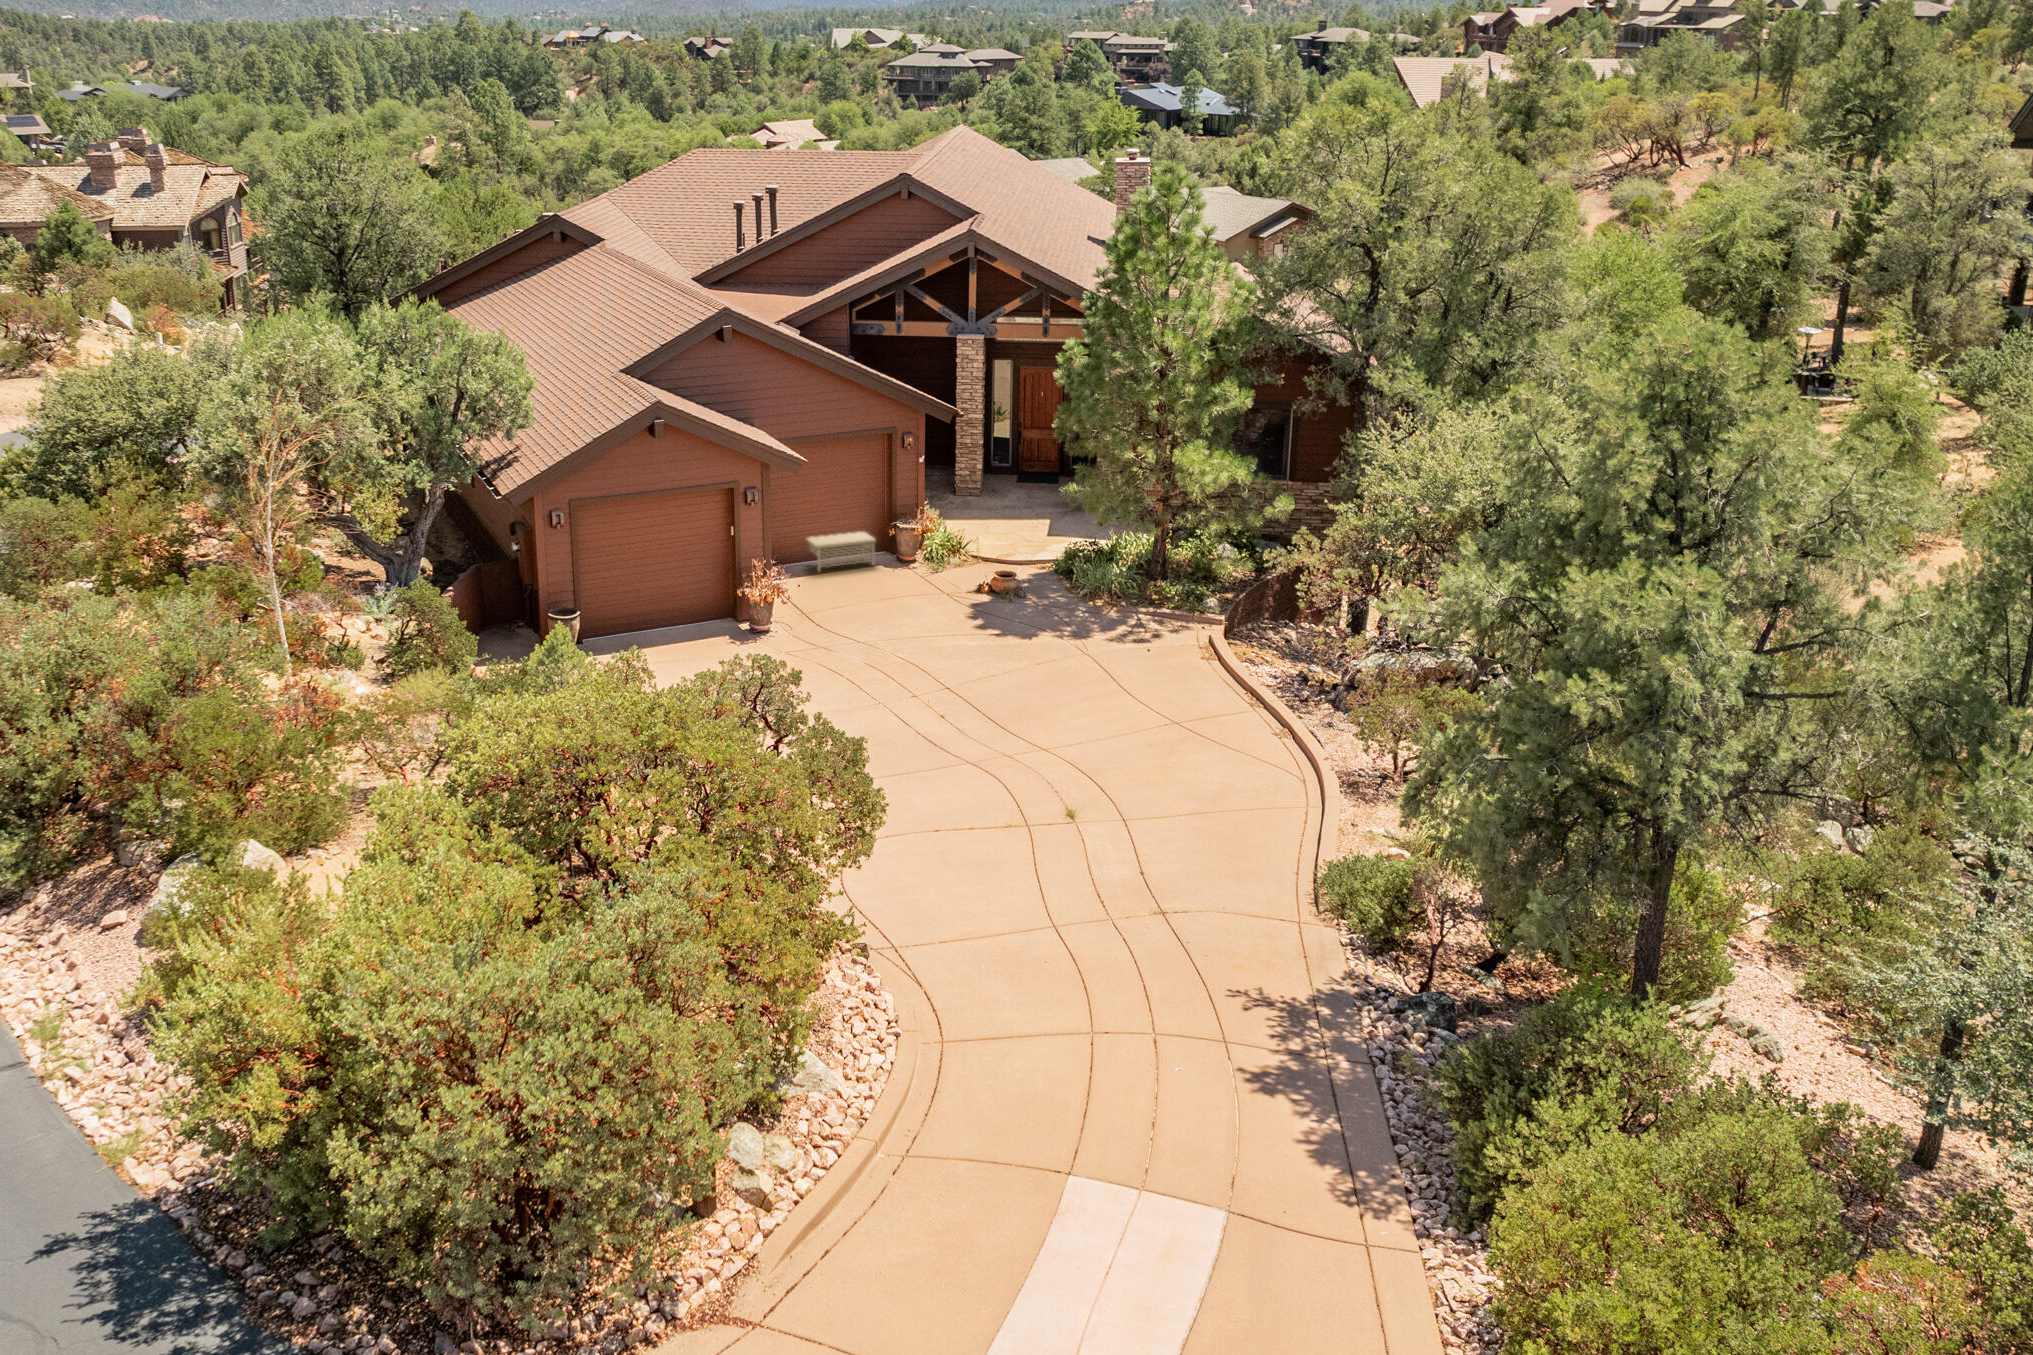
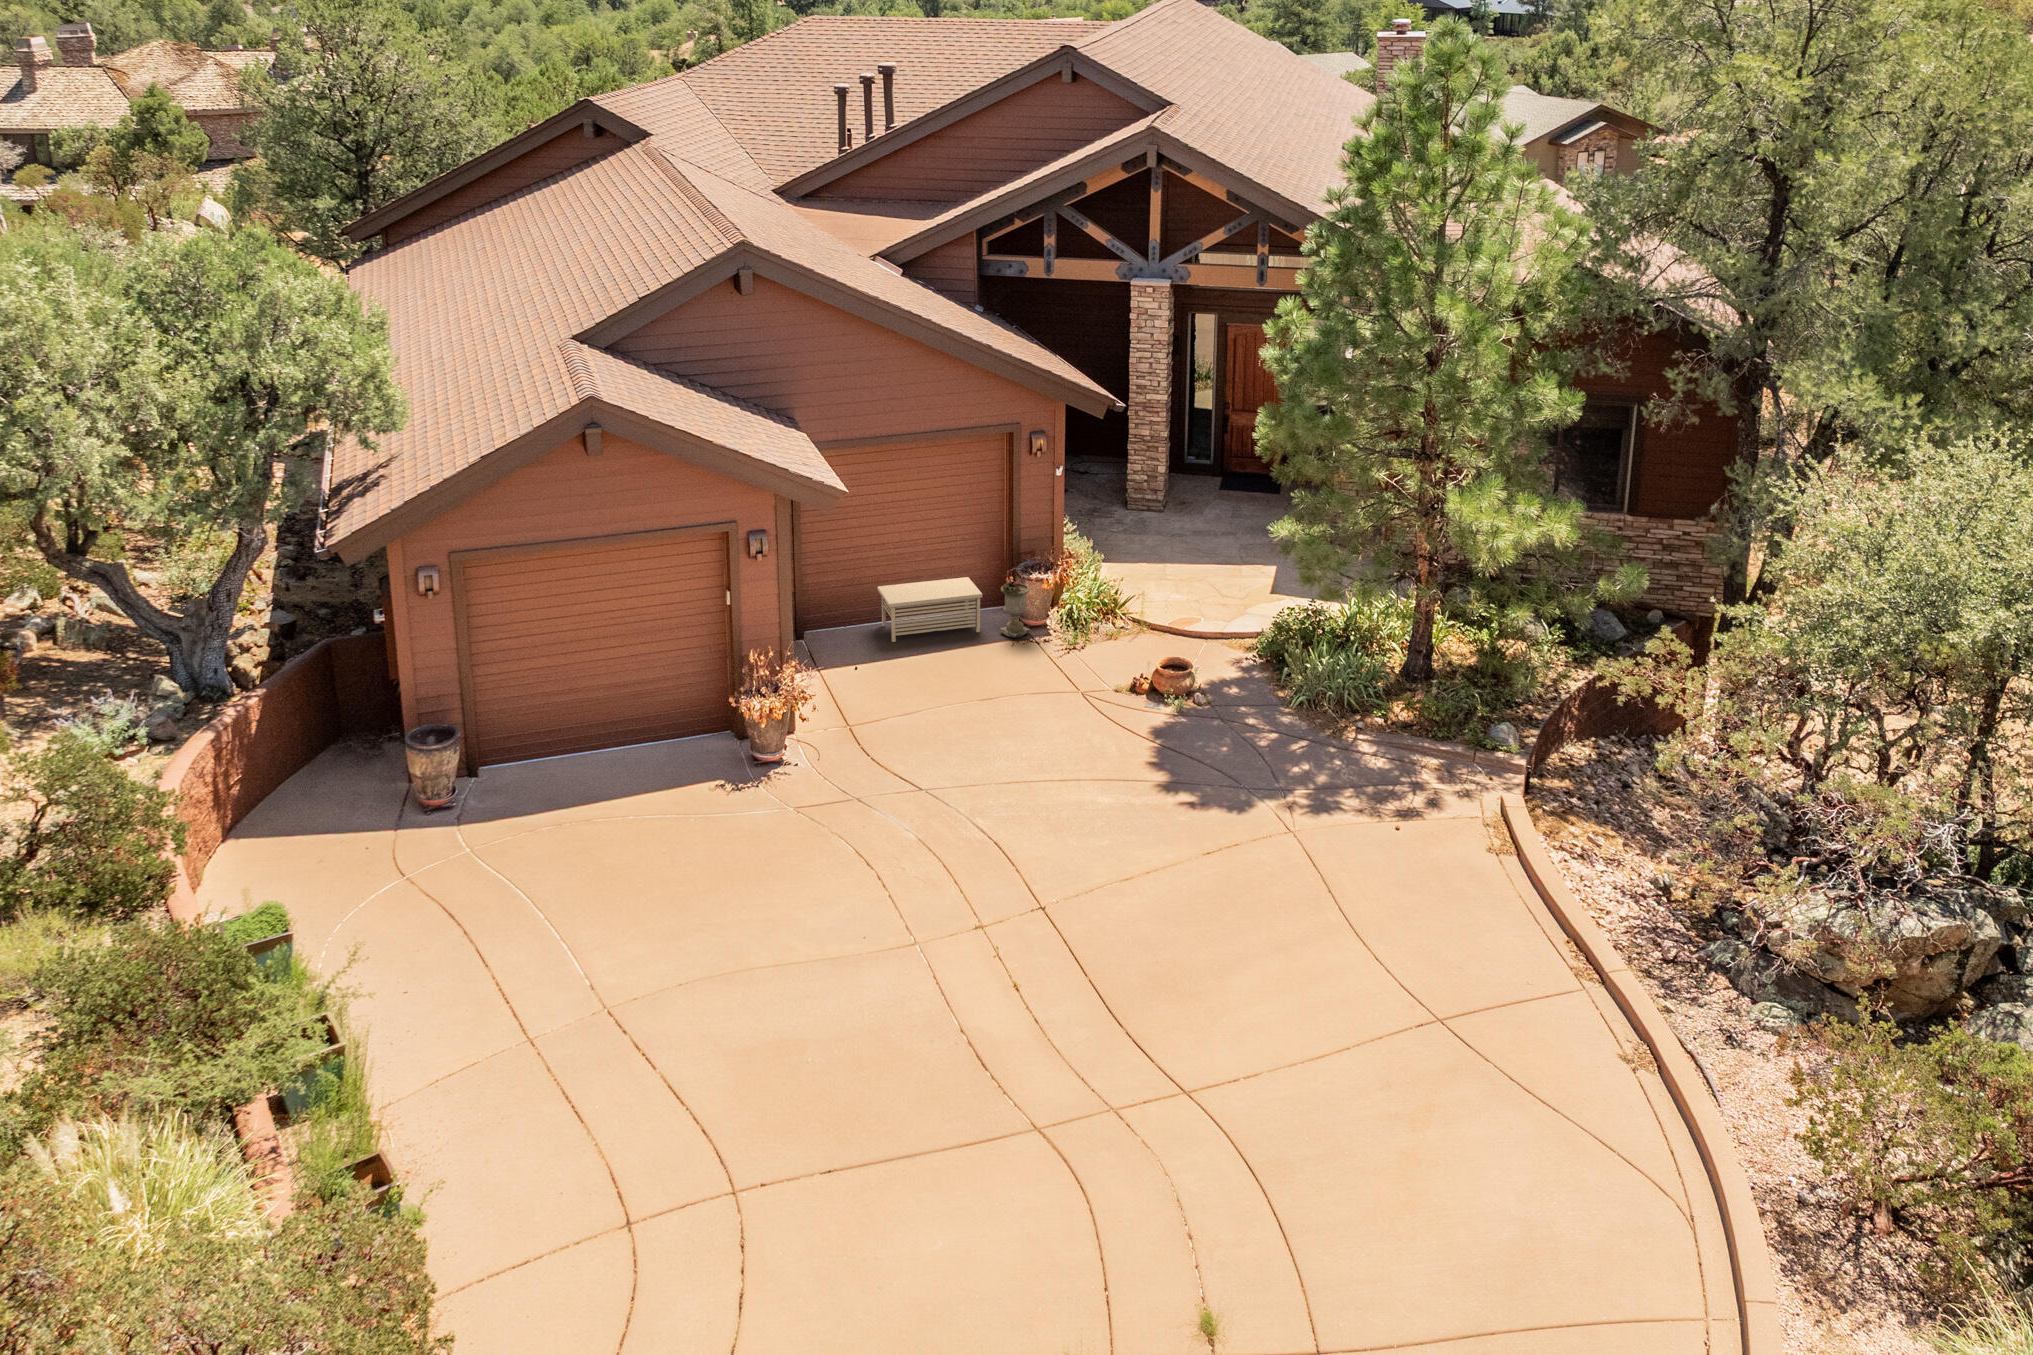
planter: none [888,529,908,567] -> present [1000,580,1030,638]

